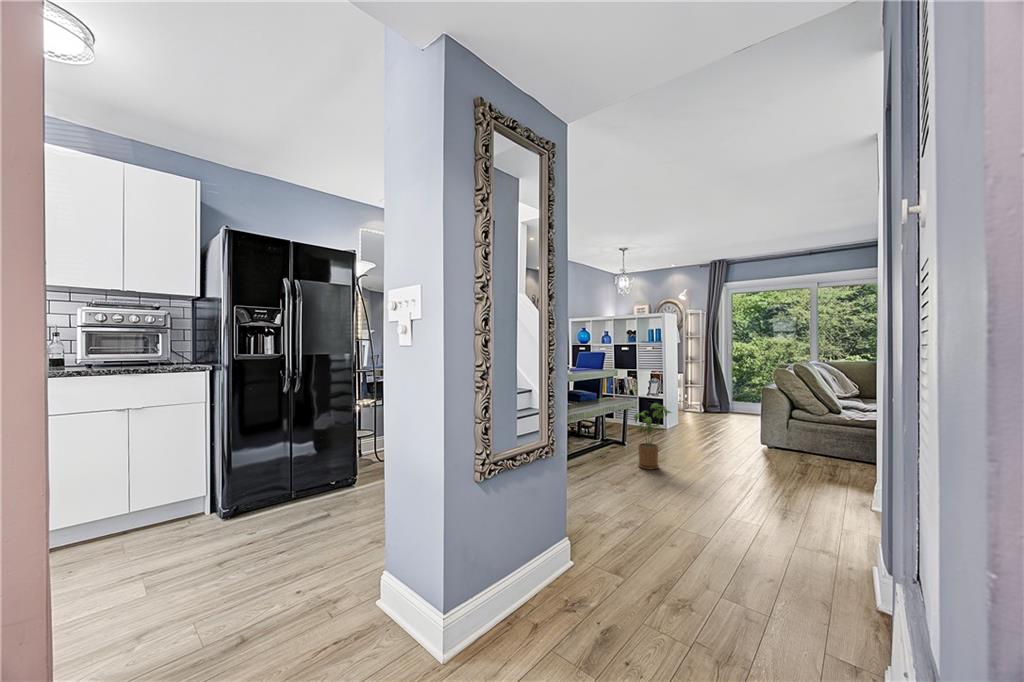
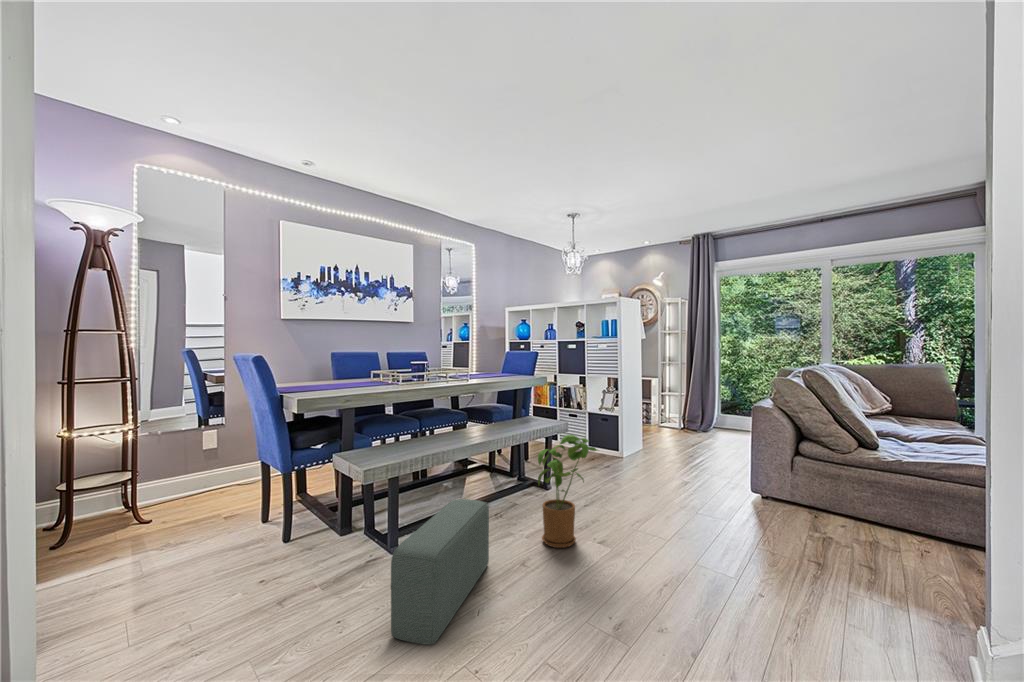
pouf: none [586,438,615,500] -> present [391,499,489,645]

